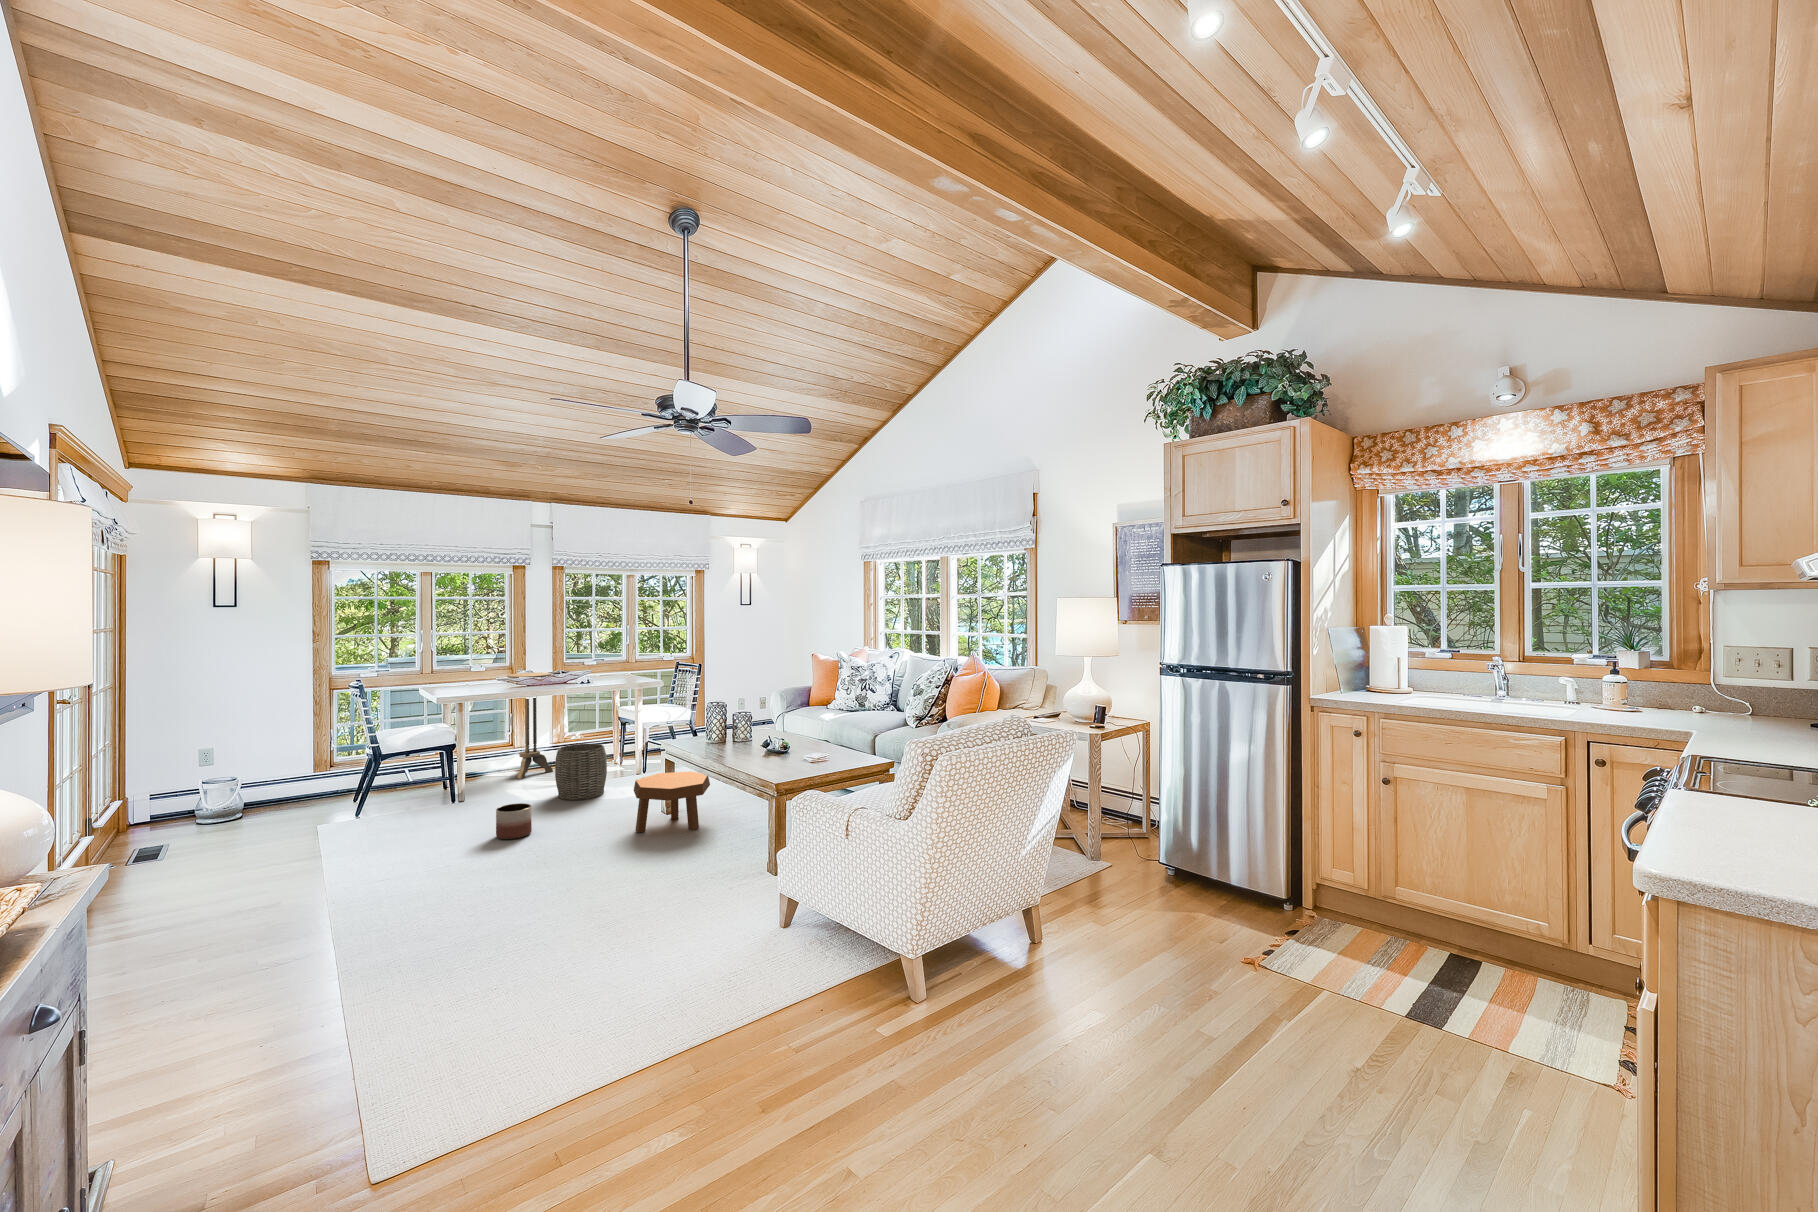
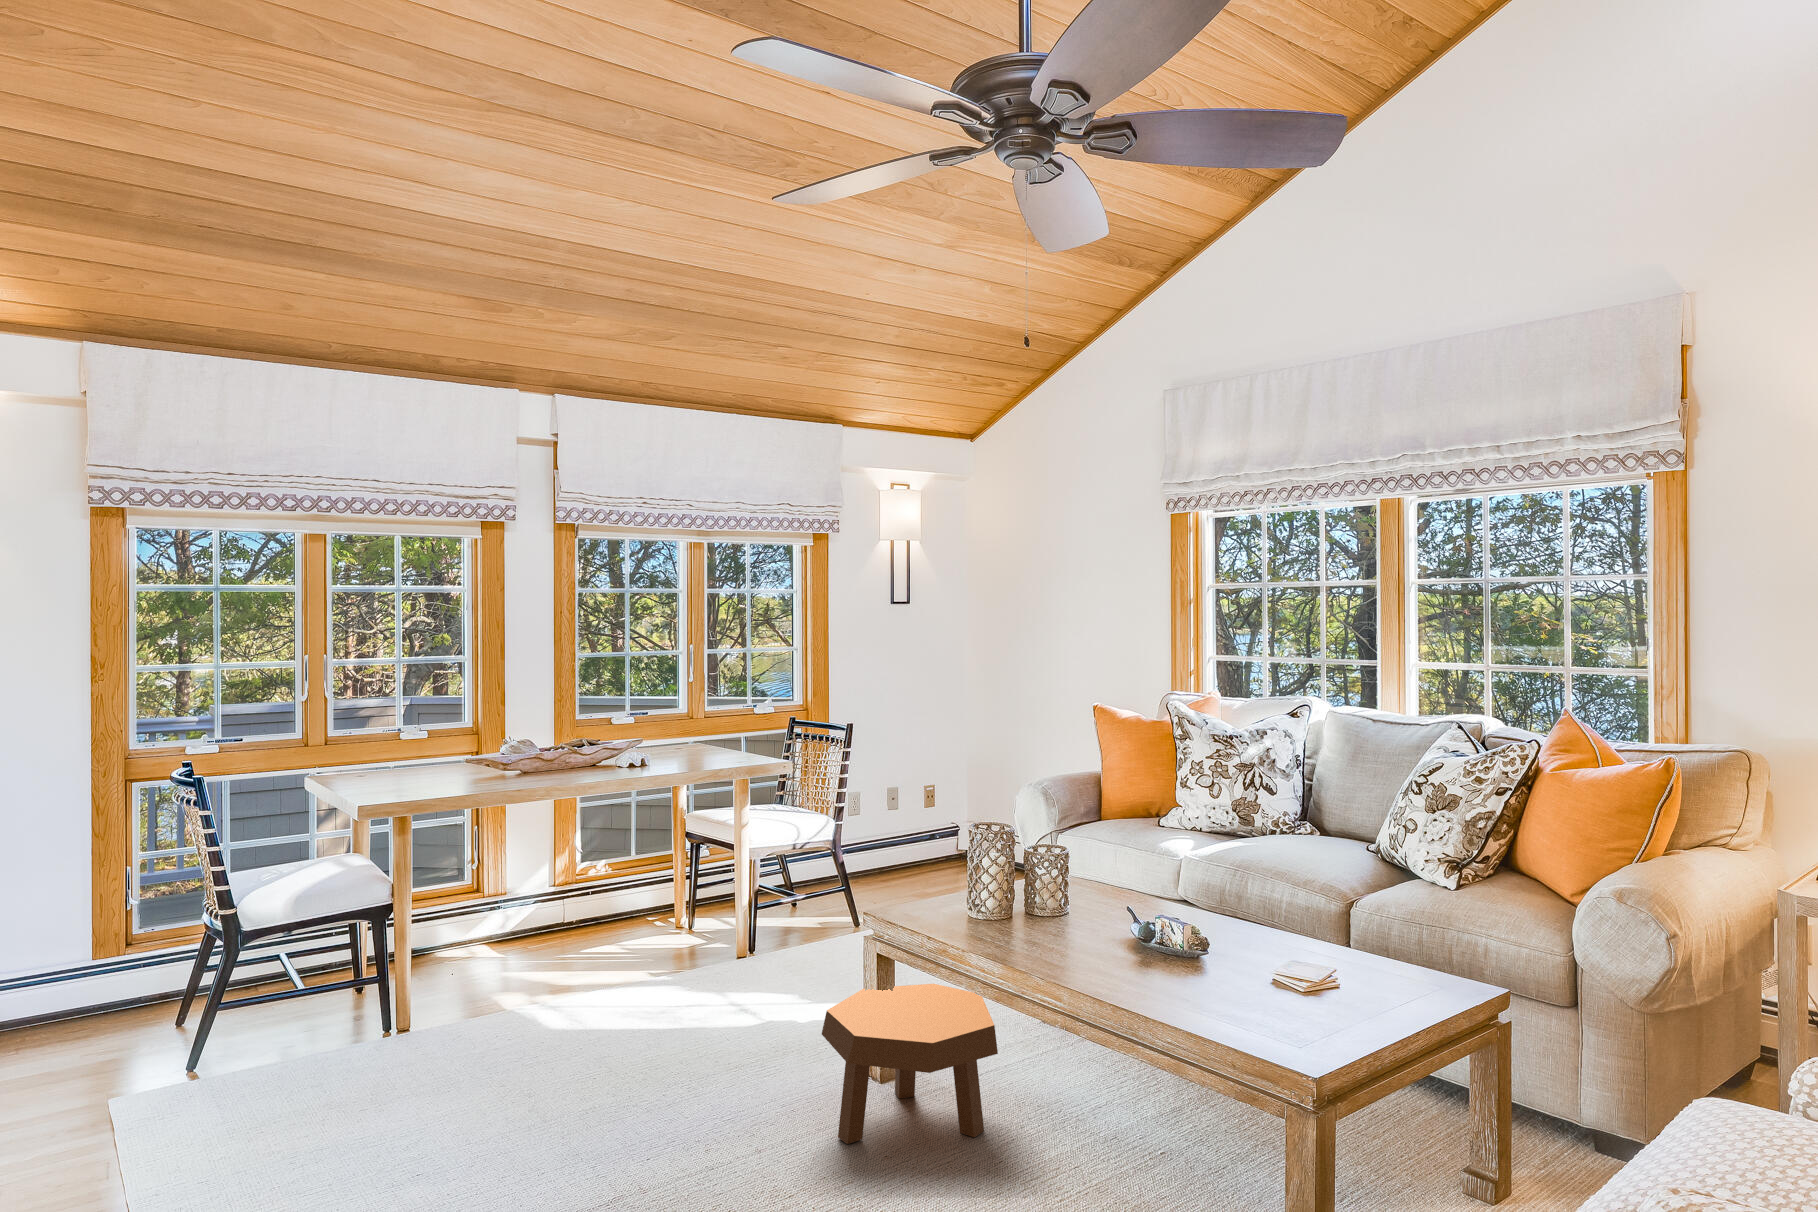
side table: present [507,673,553,779] -> none [479,743,568,968]
woven basket: present [555,744,607,800] -> none [603,902,708,1033]
planter: present [496,803,532,839] -> none [518,1066,596,1161]

